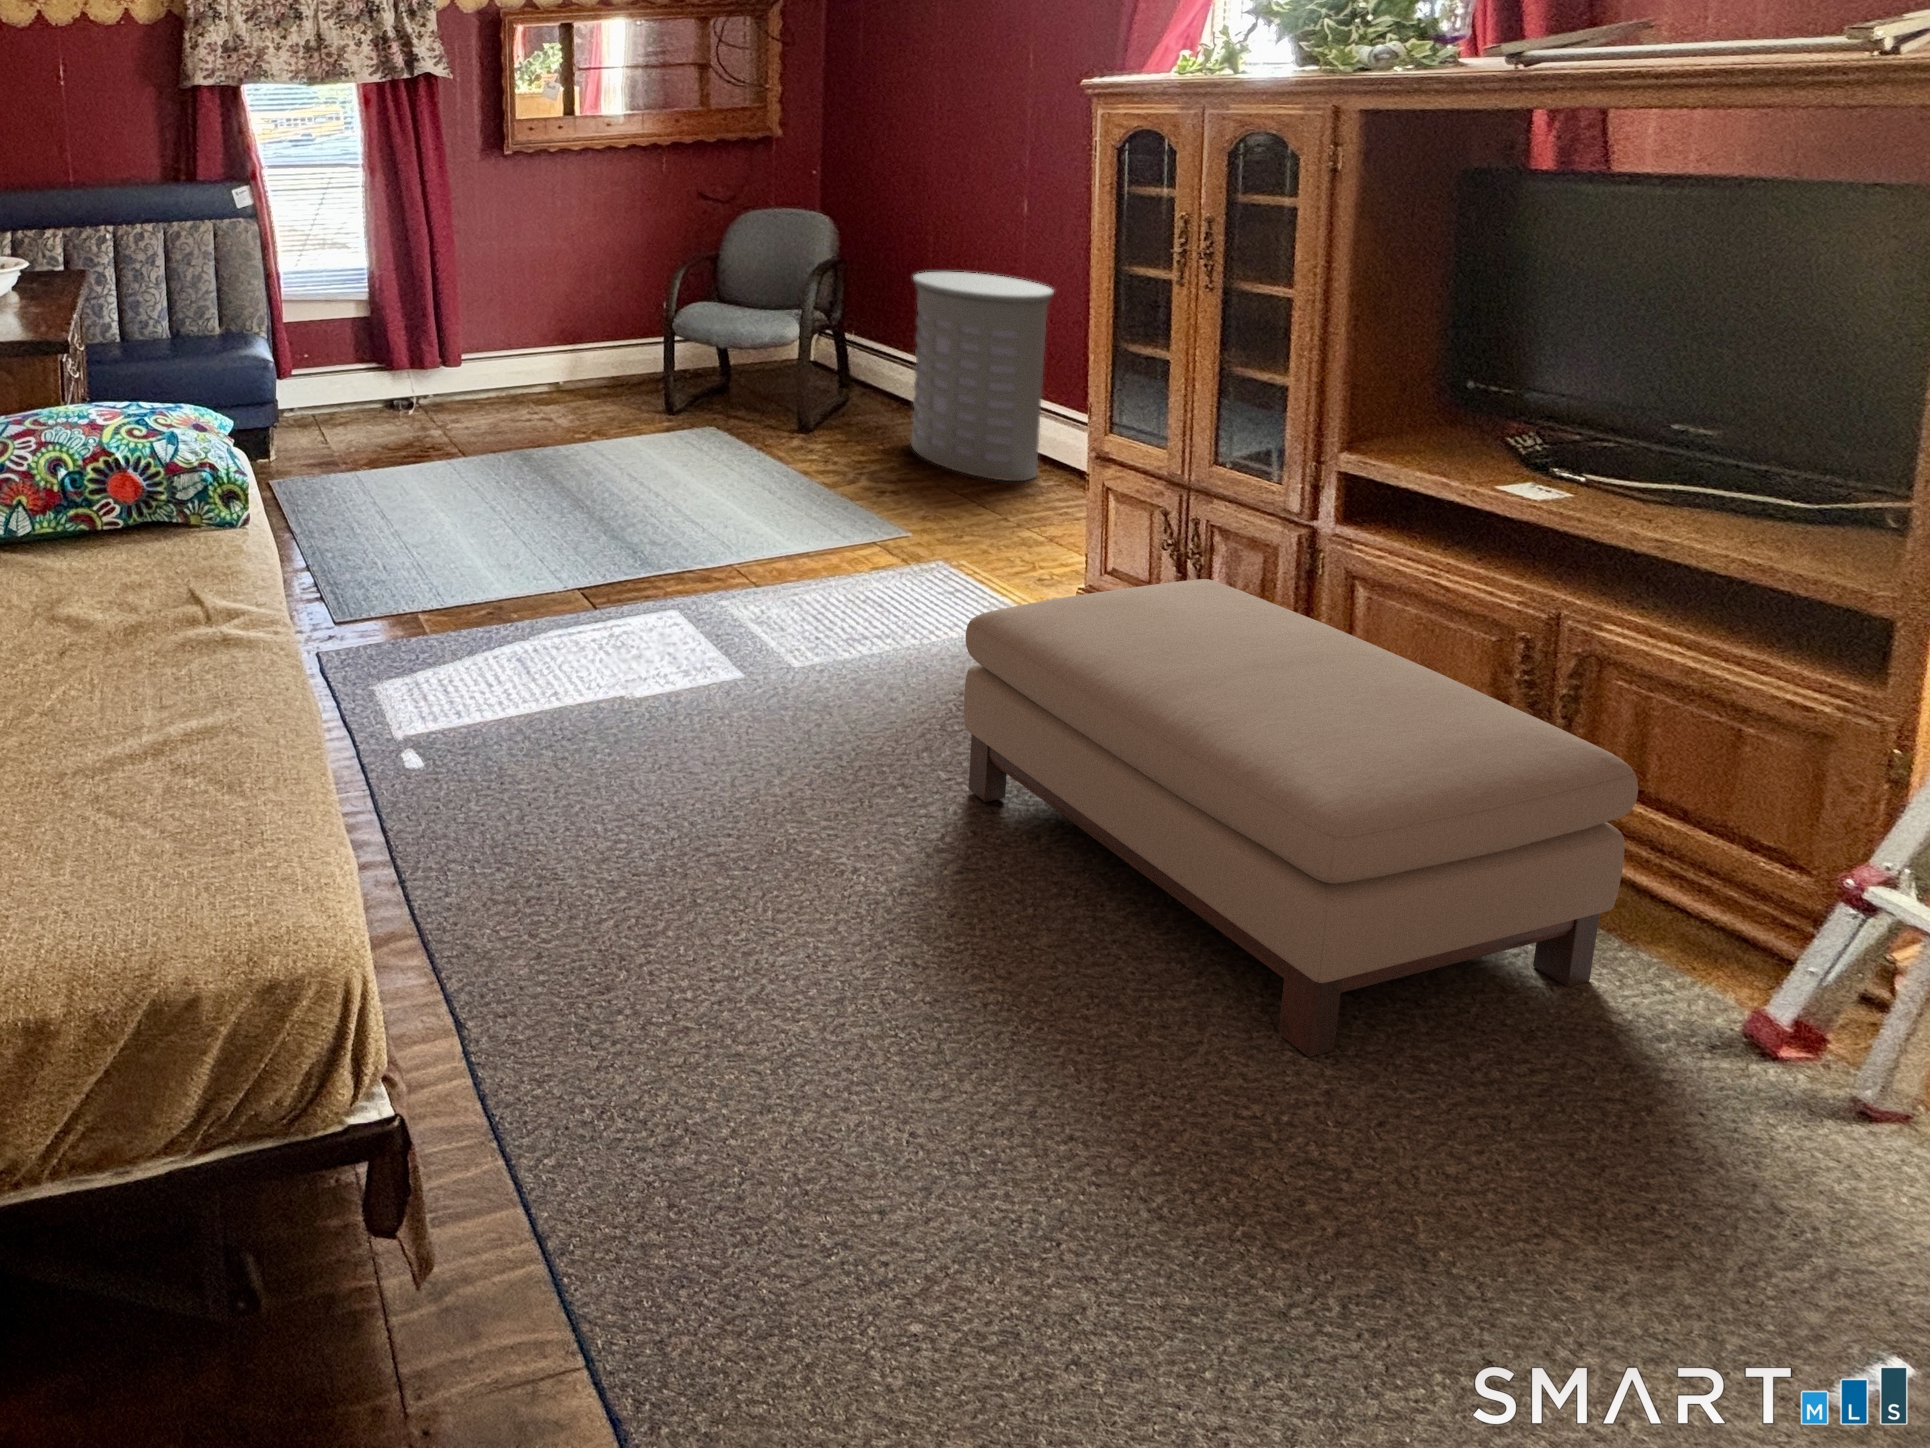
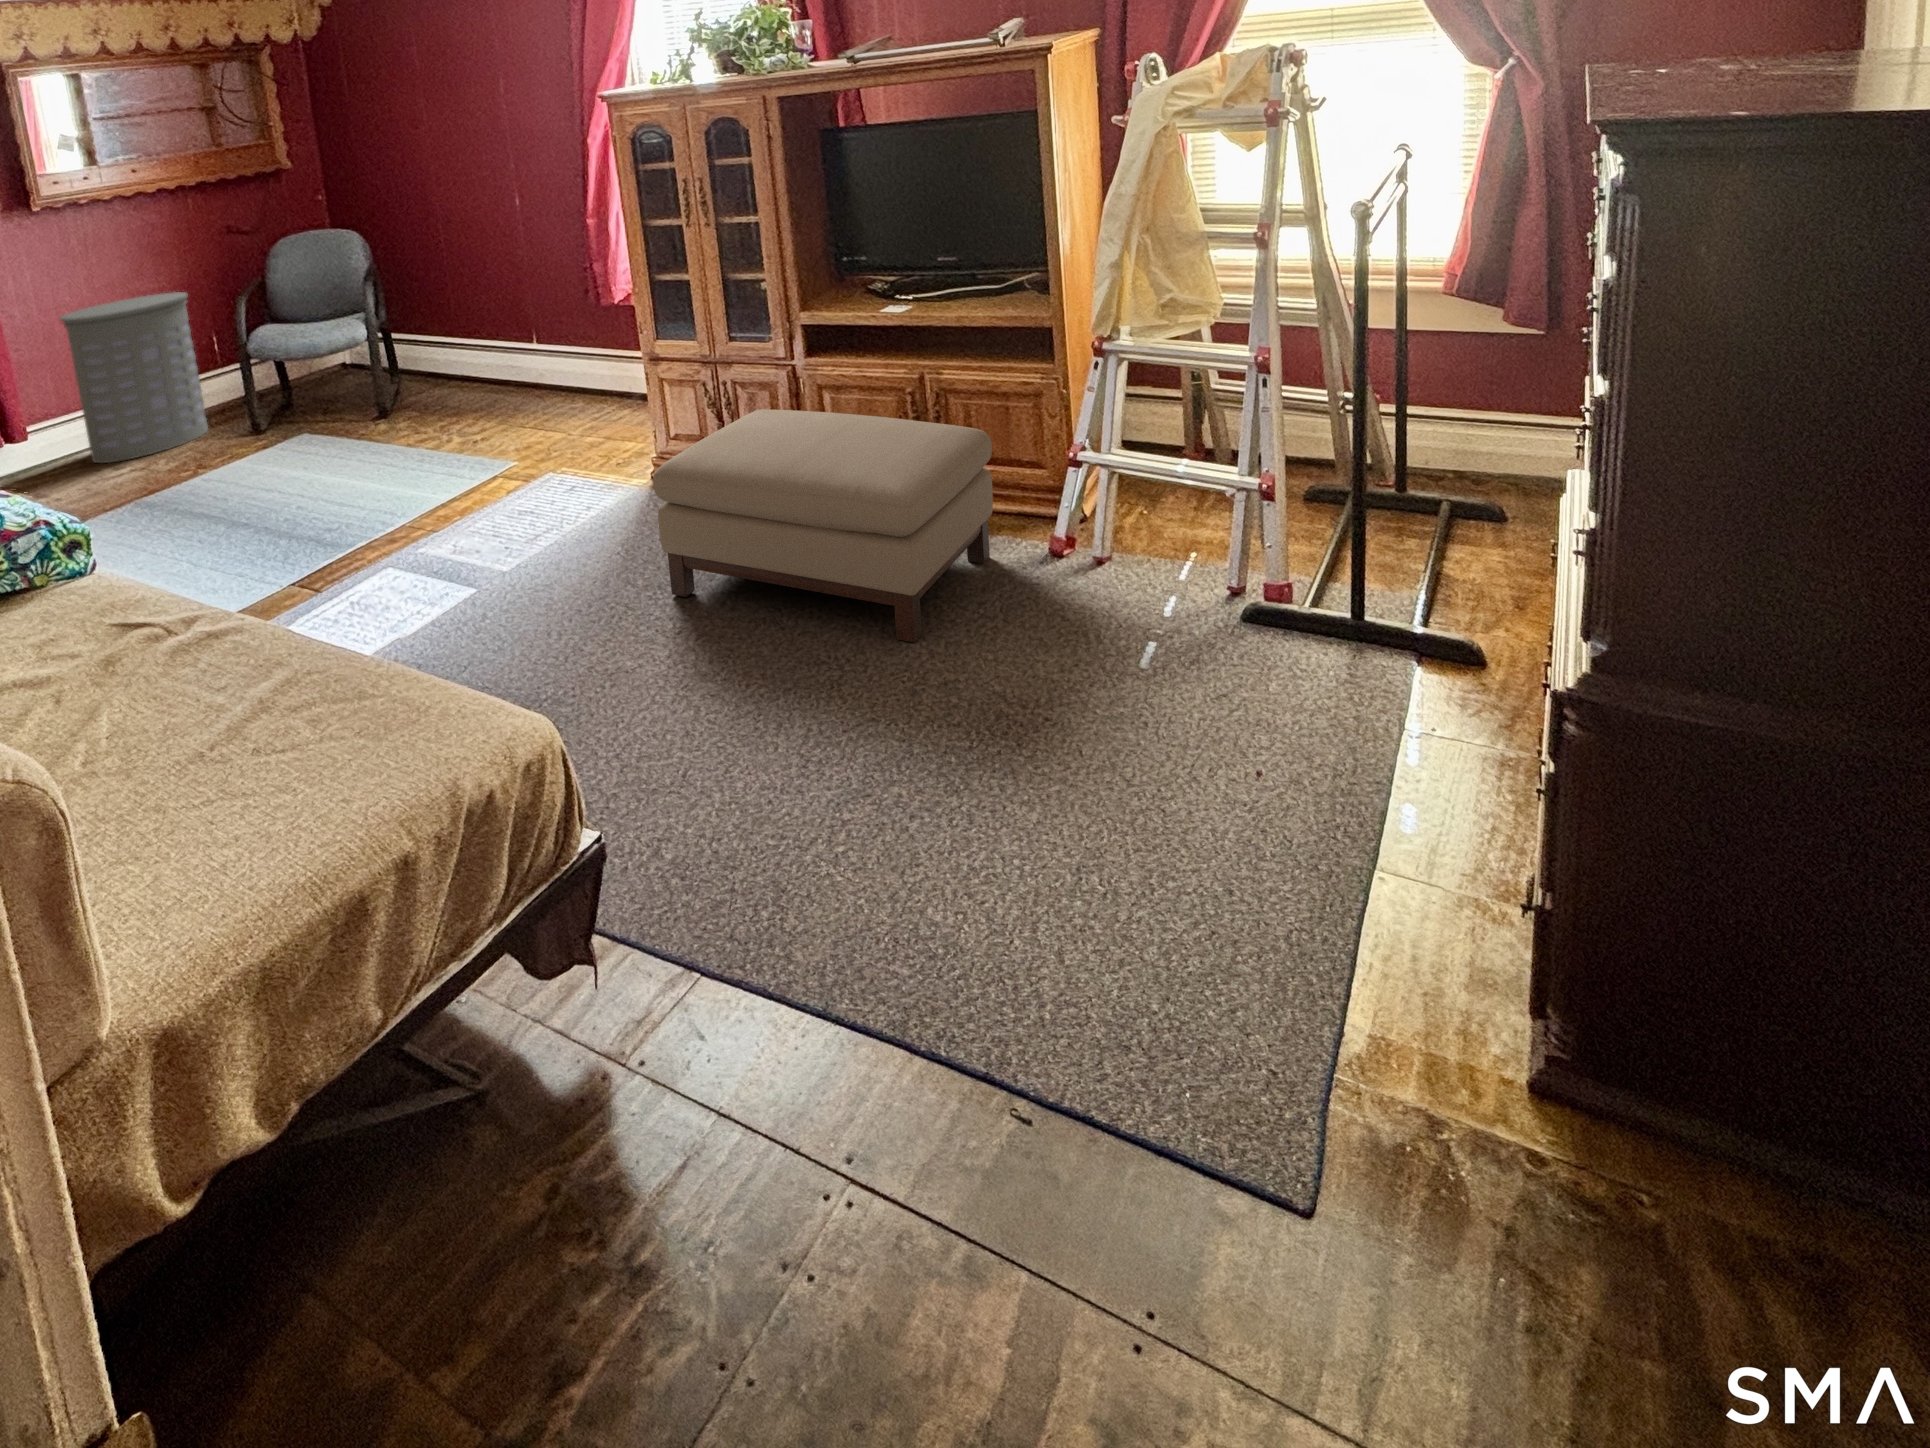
laundry hamper: present [911,272,1054,481] -> present [60,292,208,463]

